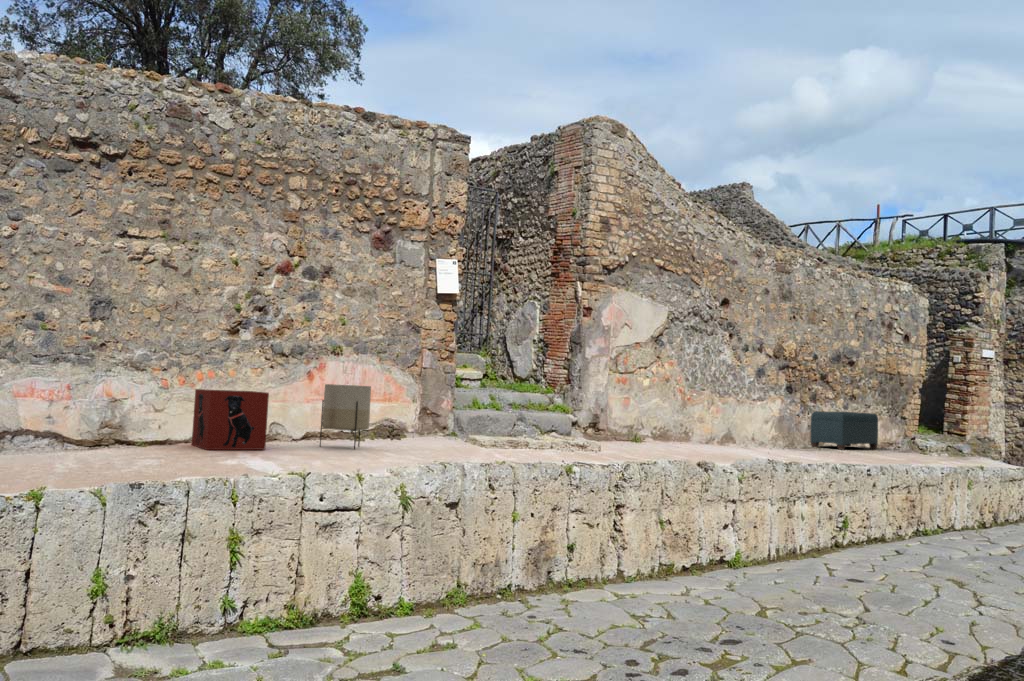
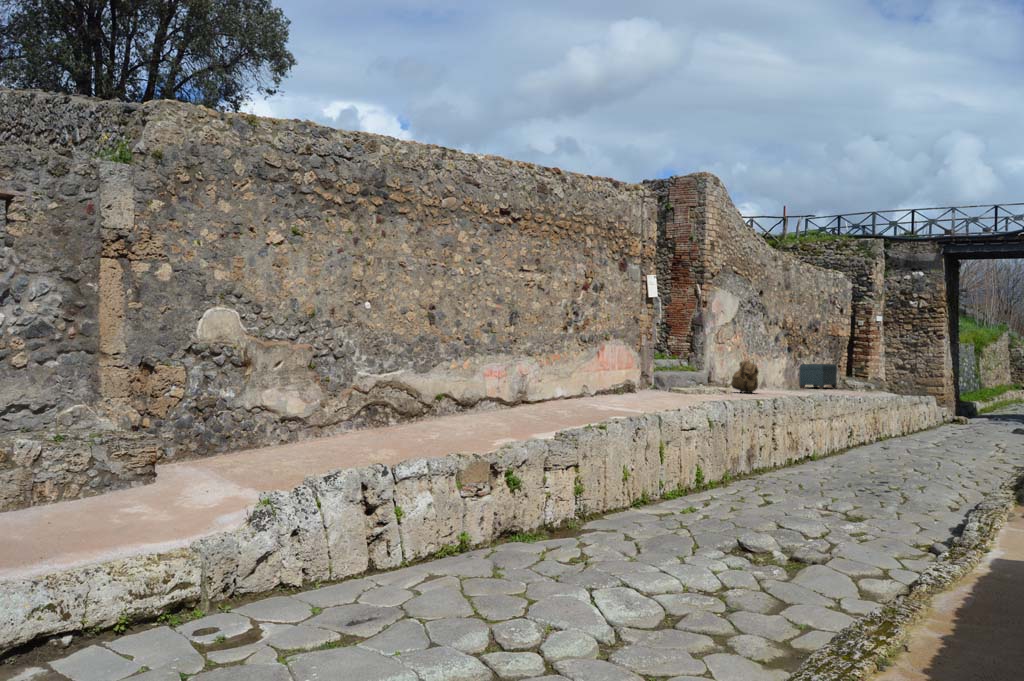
planter: present [320,384,371,449] -> none [608,358,637,397]
storage box: present [192,389,269,450] -> none [556,364,604,400]
backpack: none [627,397,669,451] -> present [731,360,759,393]

